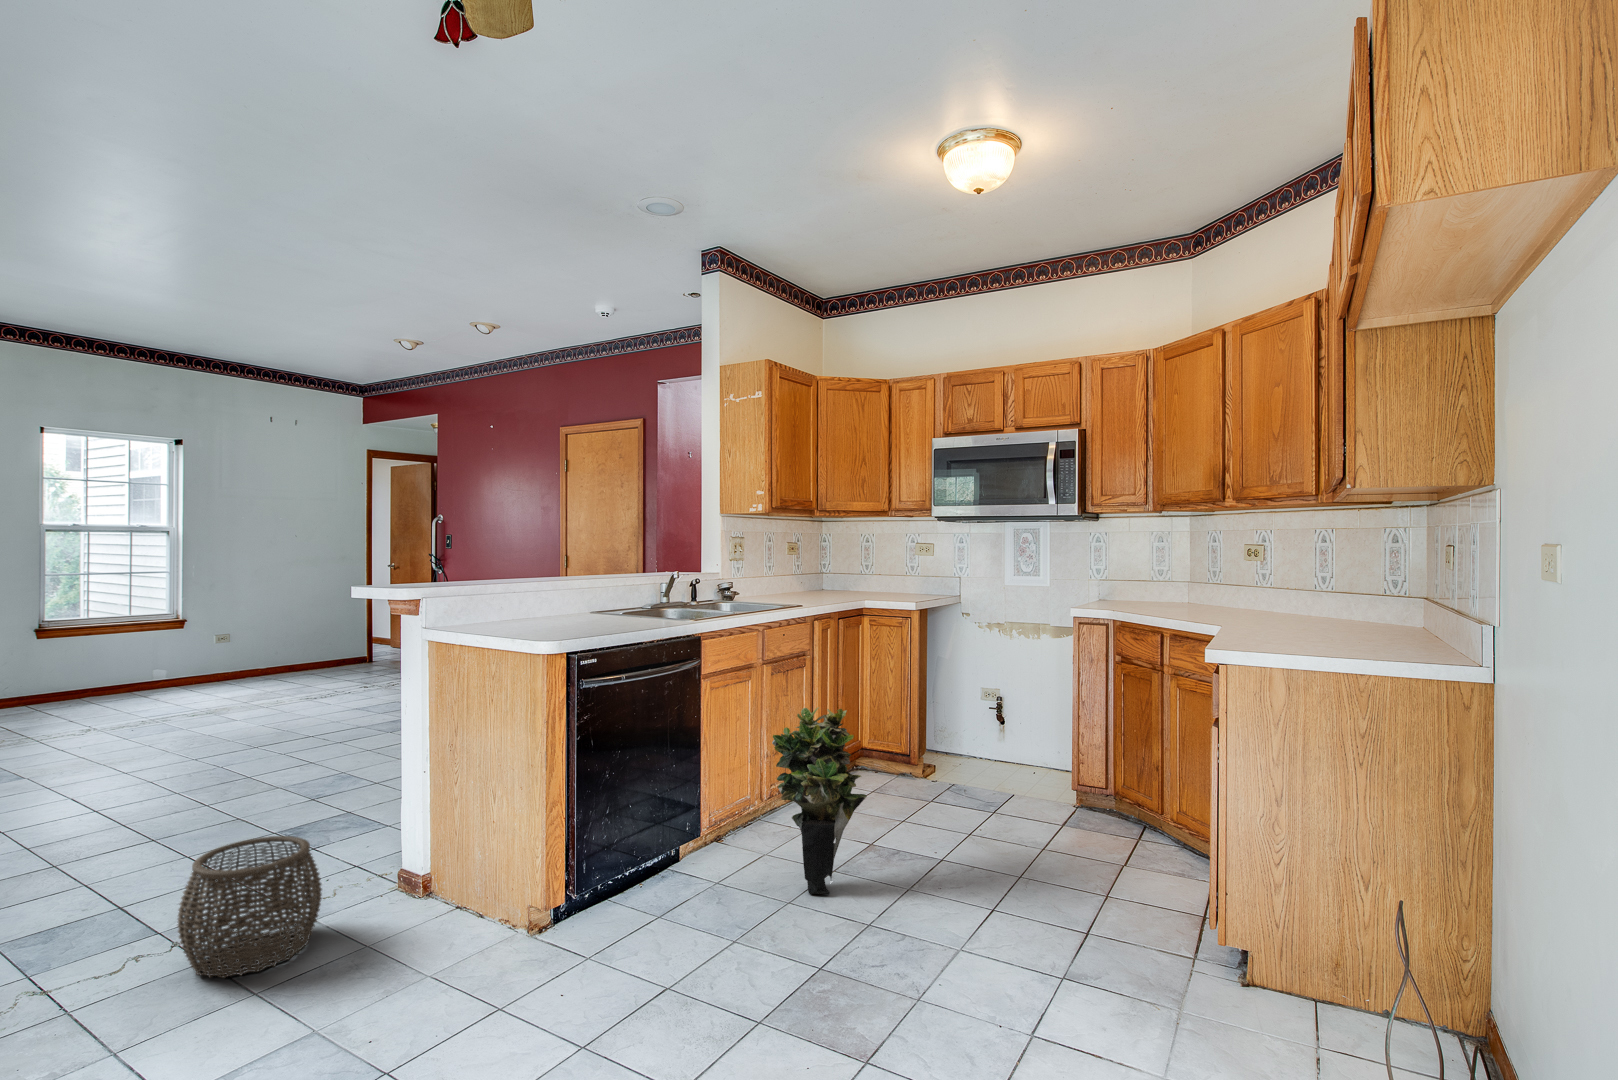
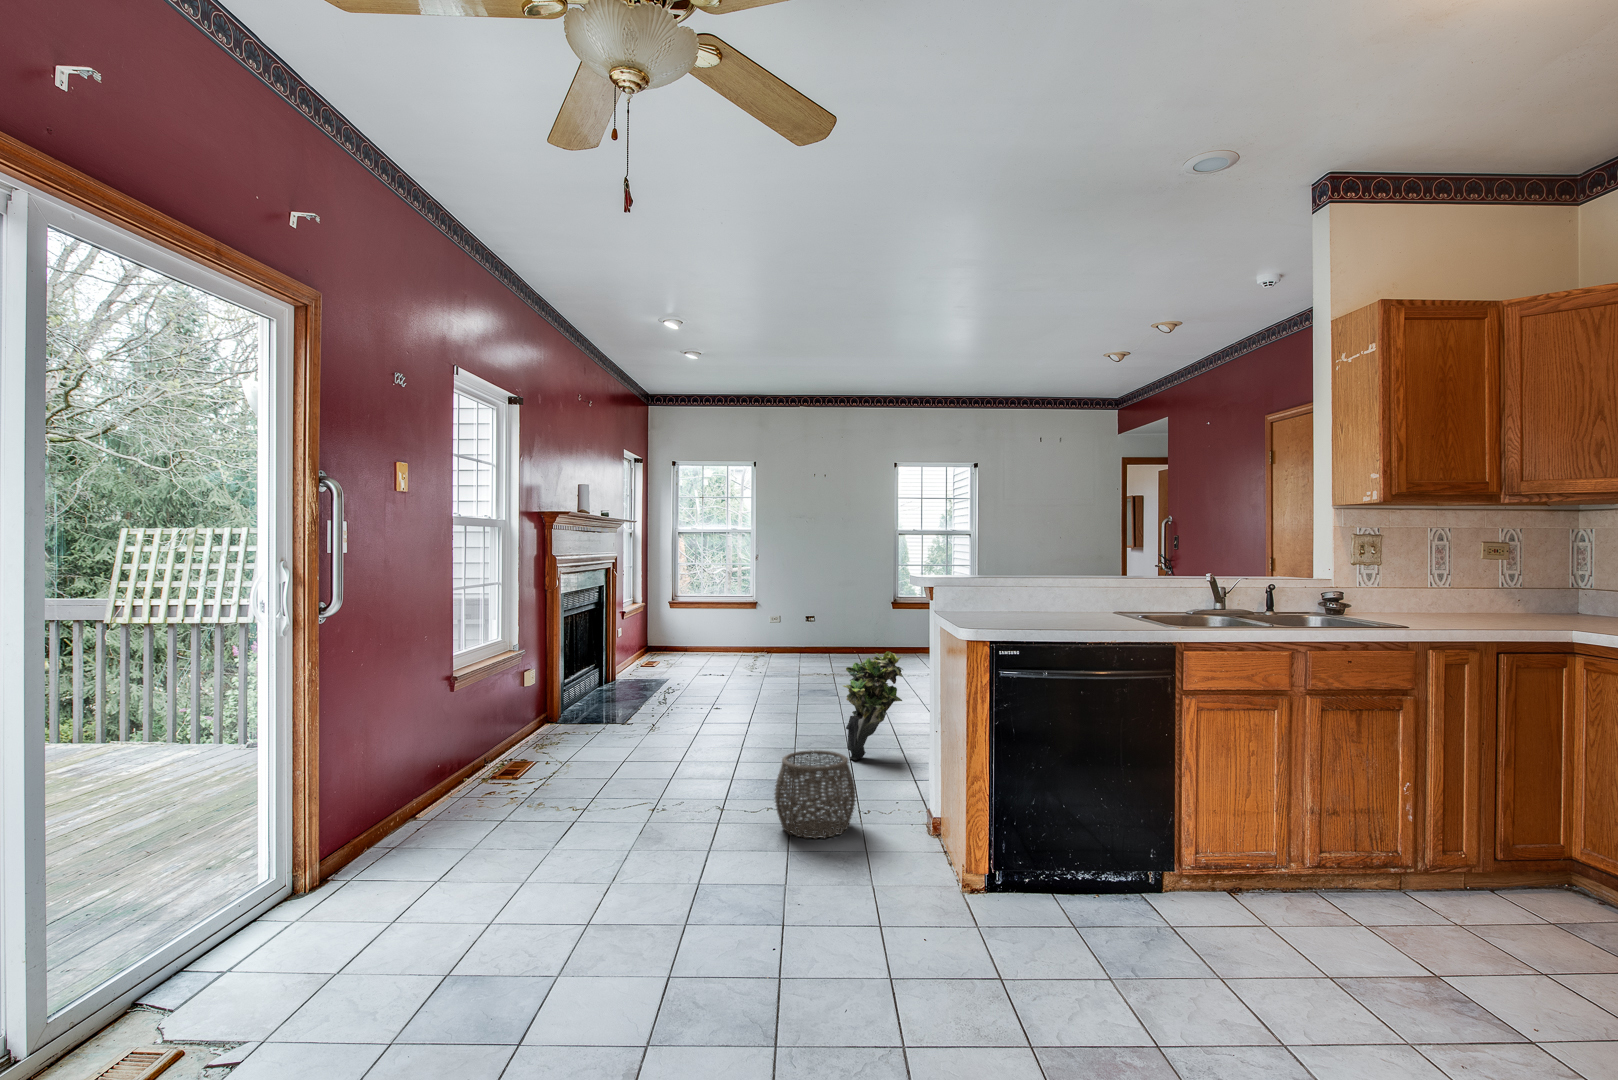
potted plant: present [772,707,867,895] -> present [843,651,903,760]

